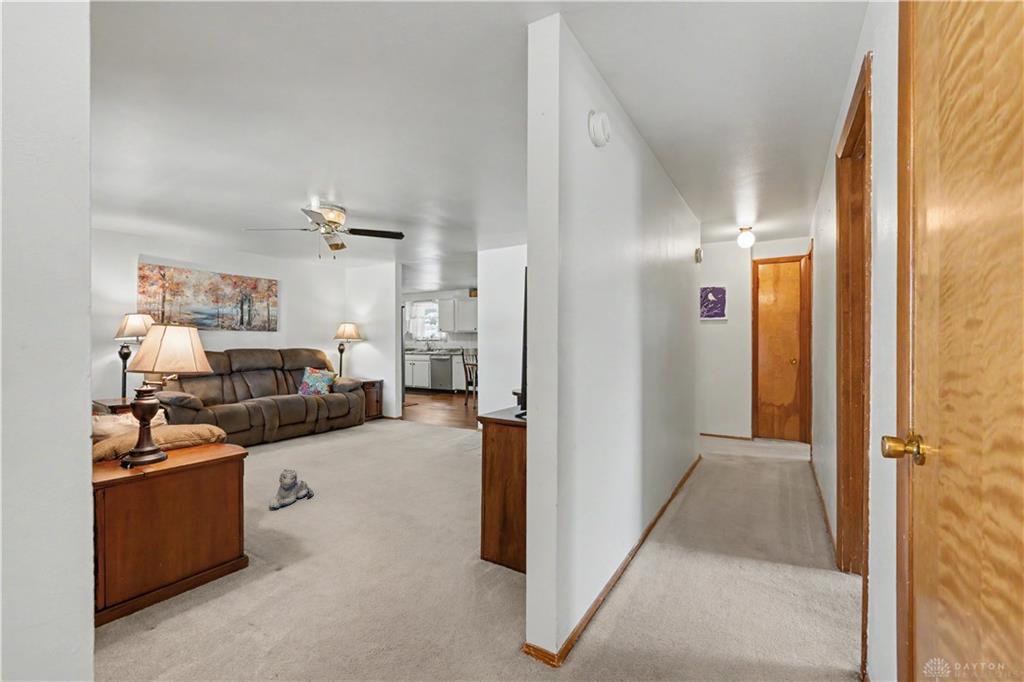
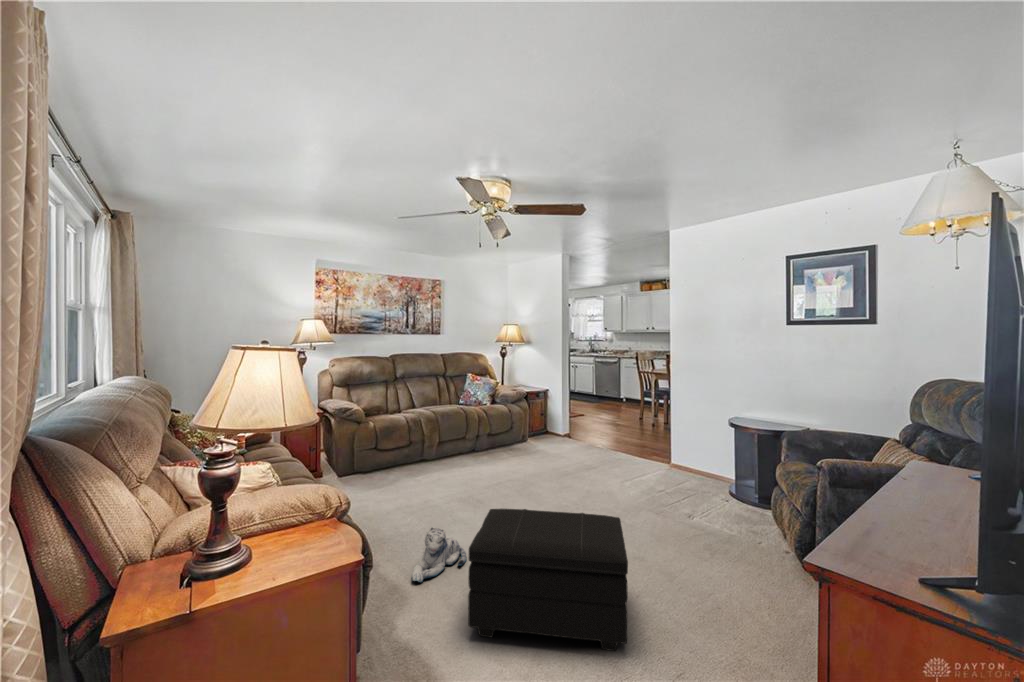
footstool: none [319,442,429,525] -> present [468,509,628,651]

